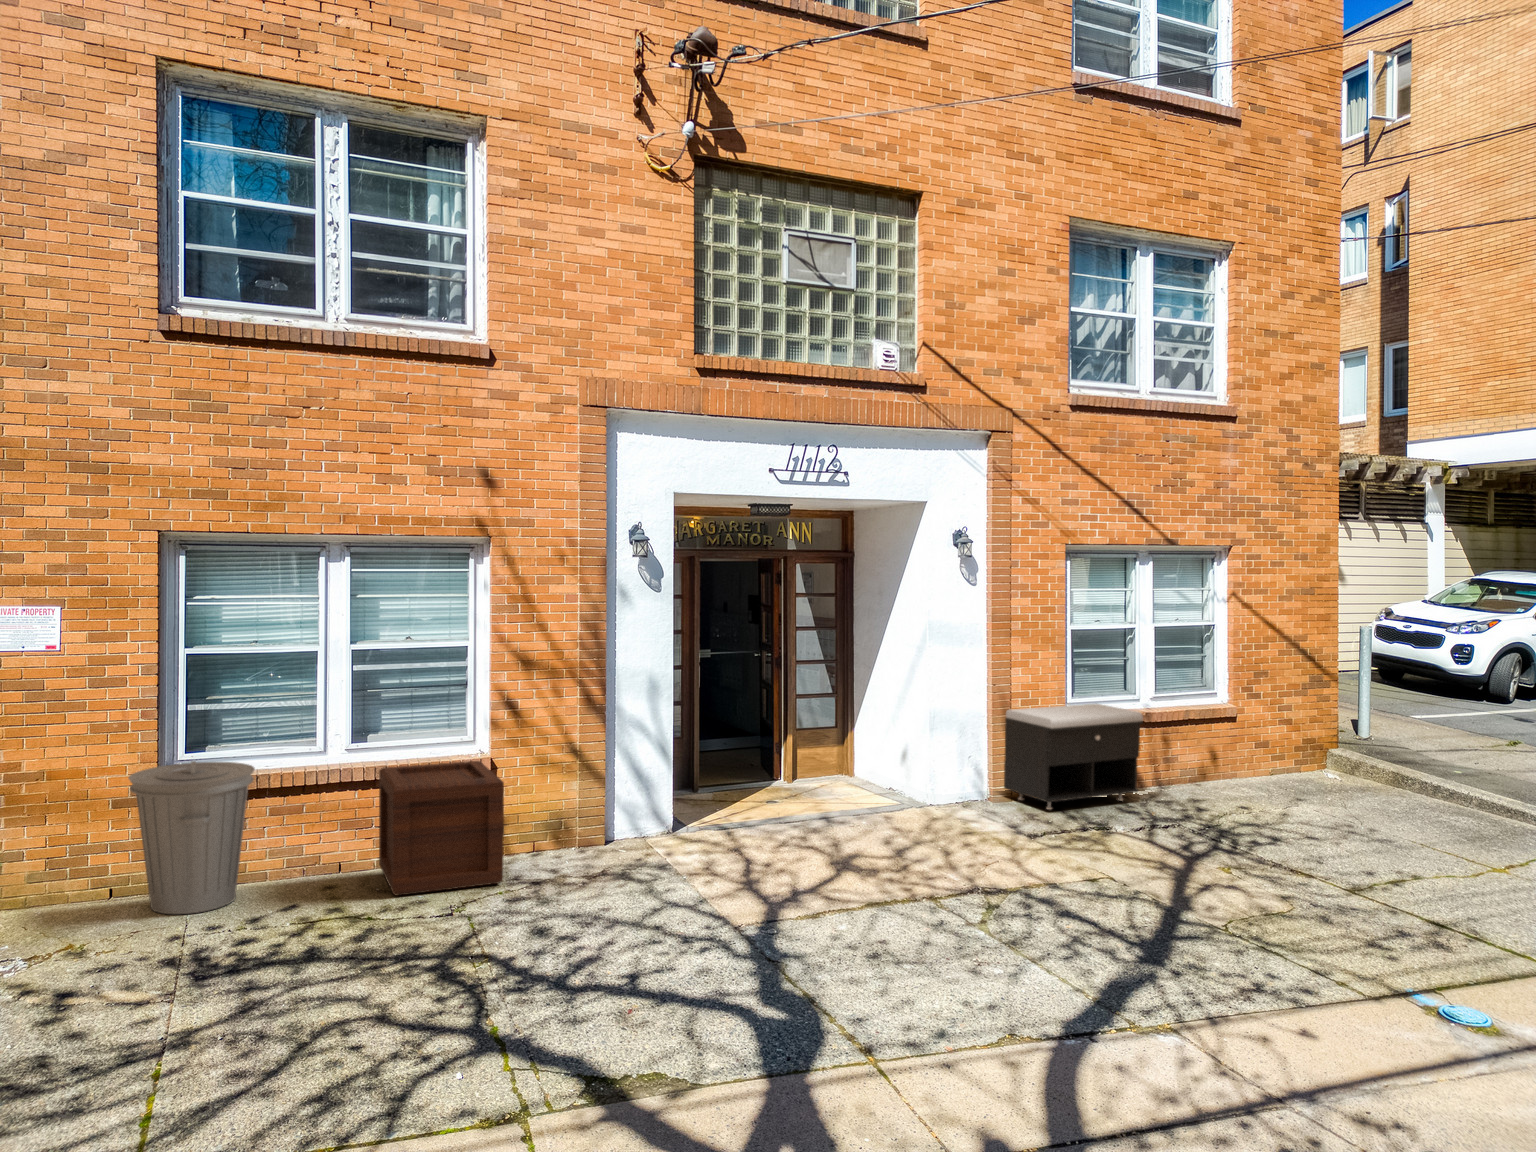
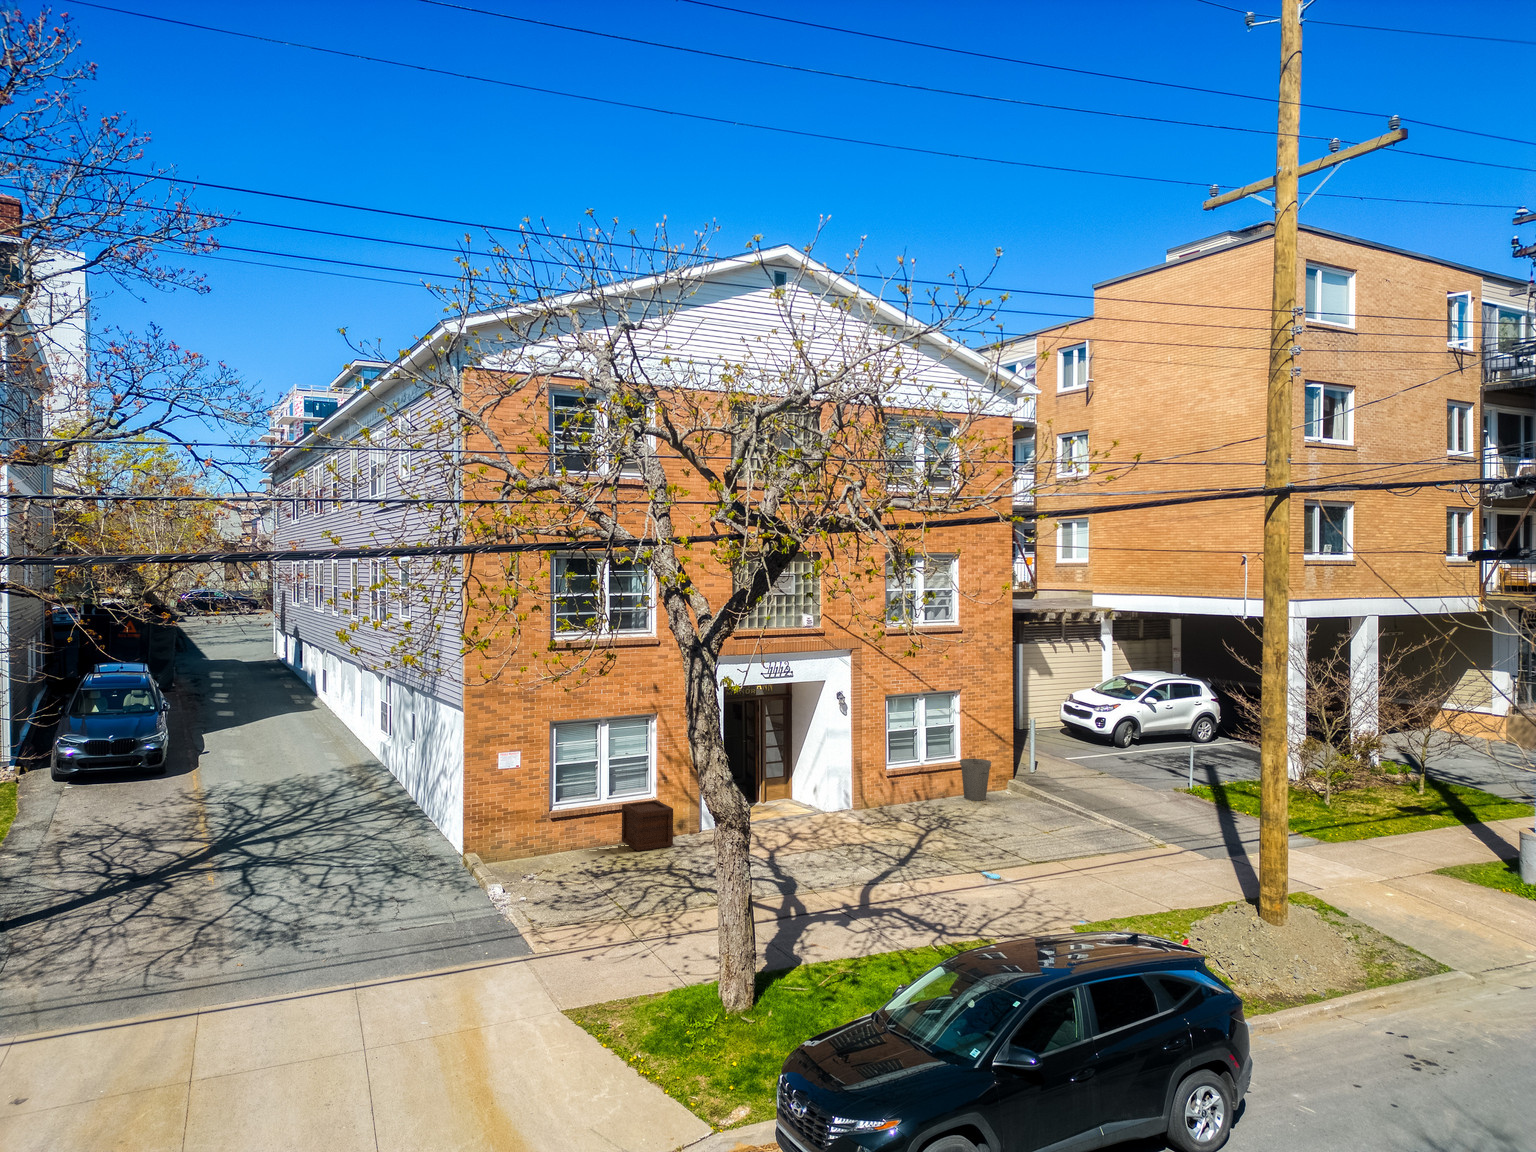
storage bench: present [1004,704,1143,810] -> none [858,765,917,812]
trash can: present [128,761,255,914] -> present [960,758,991,801]

